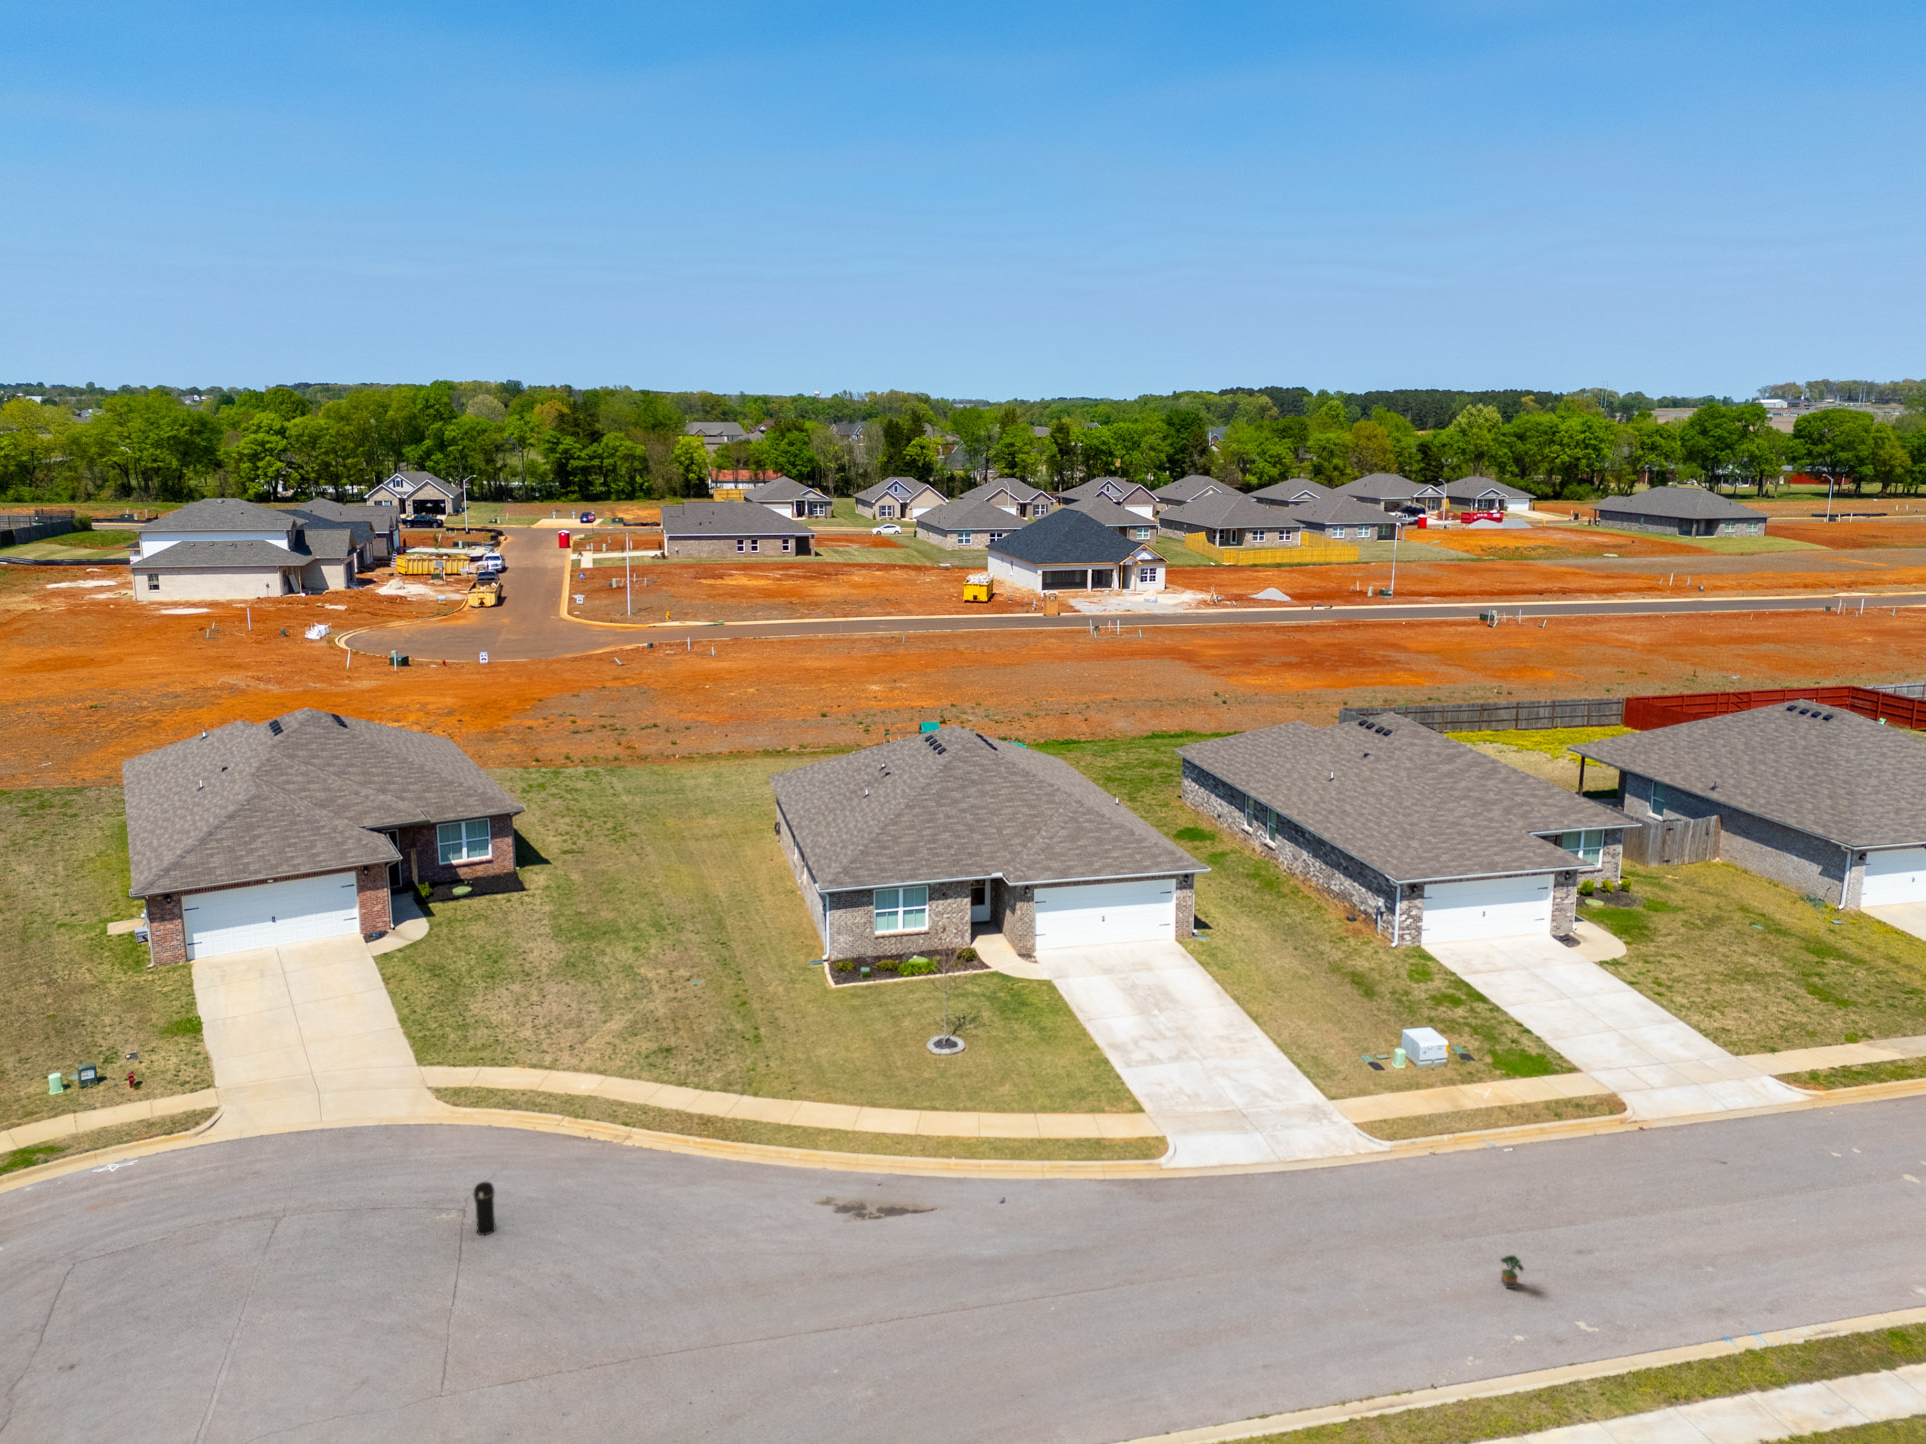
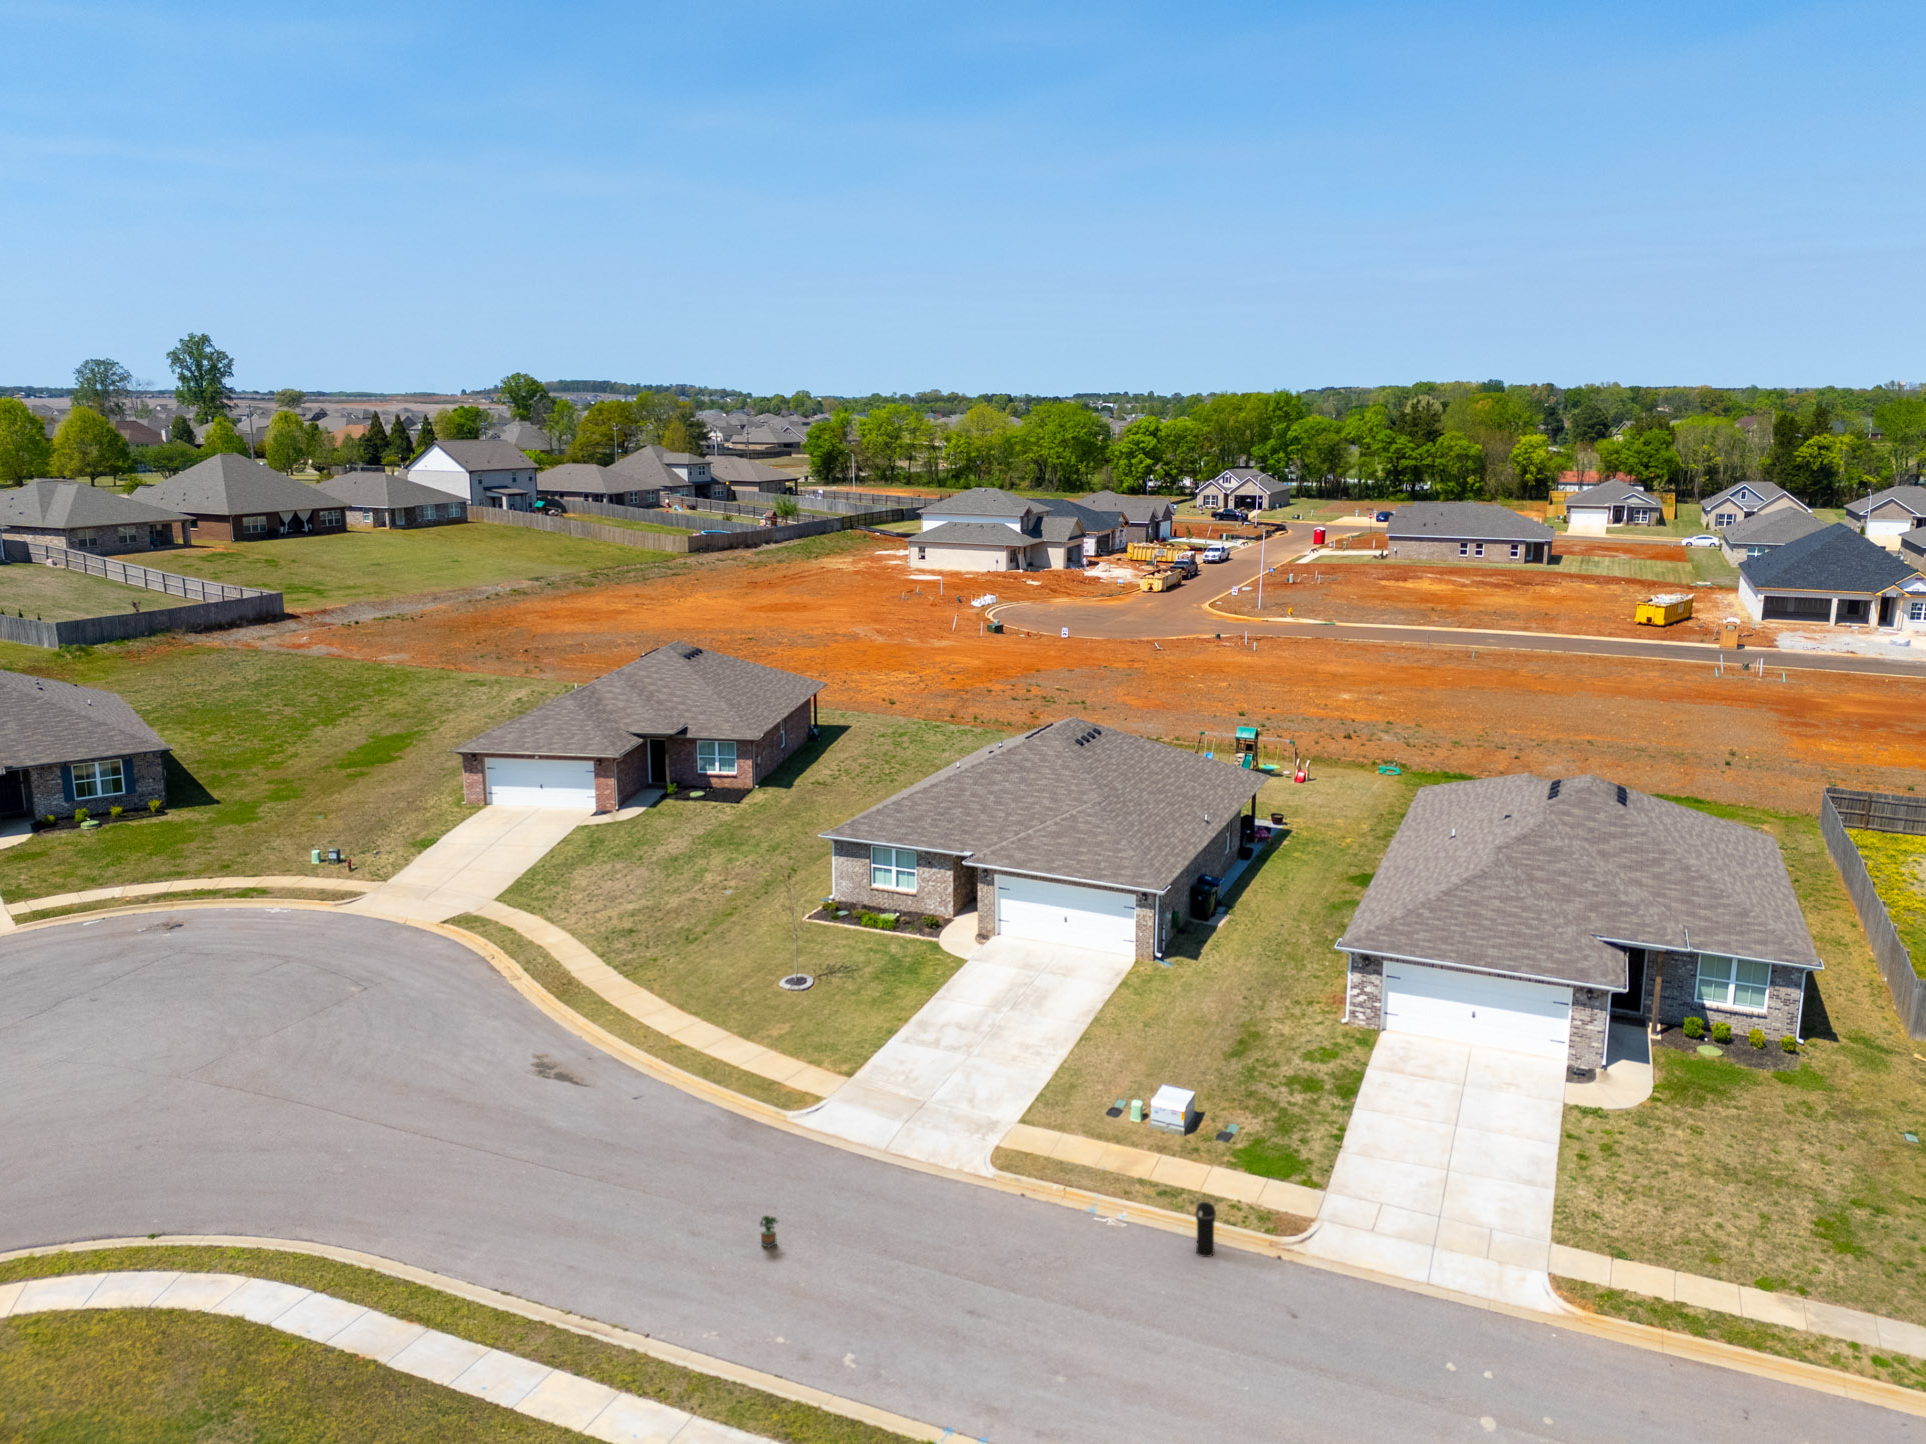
trash can: present [473,1182,496,1235] -> present [1196,1202,1216,1257]

